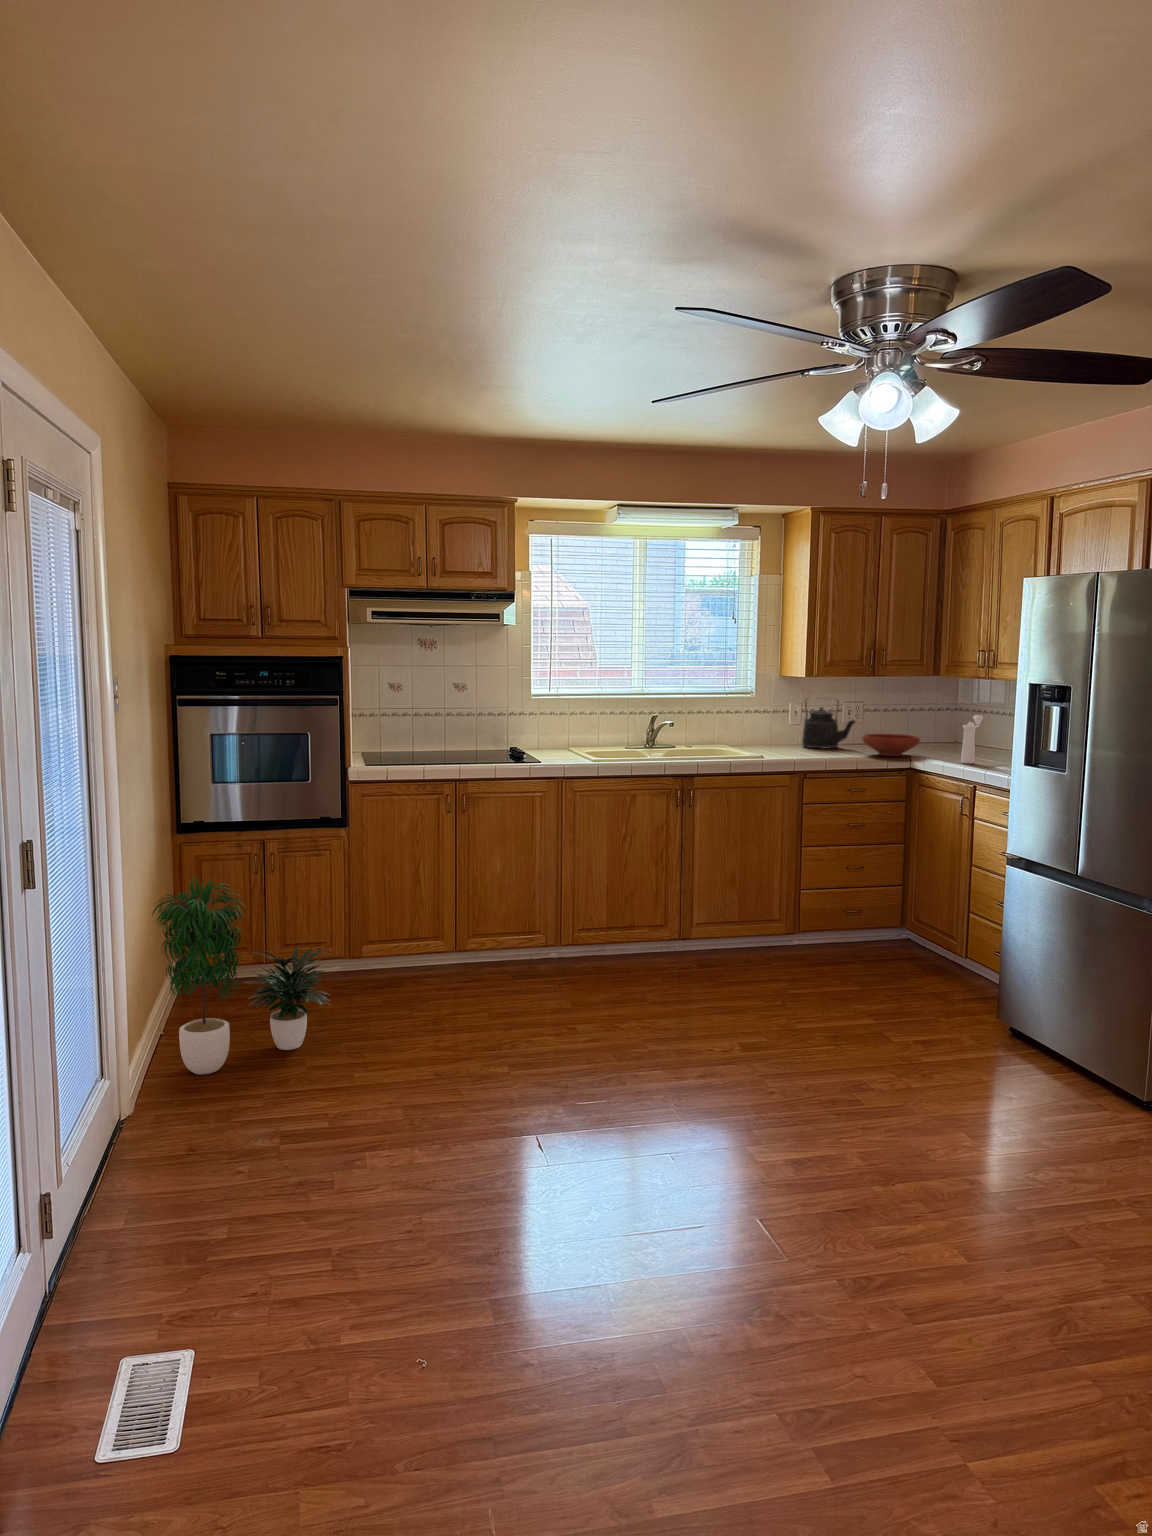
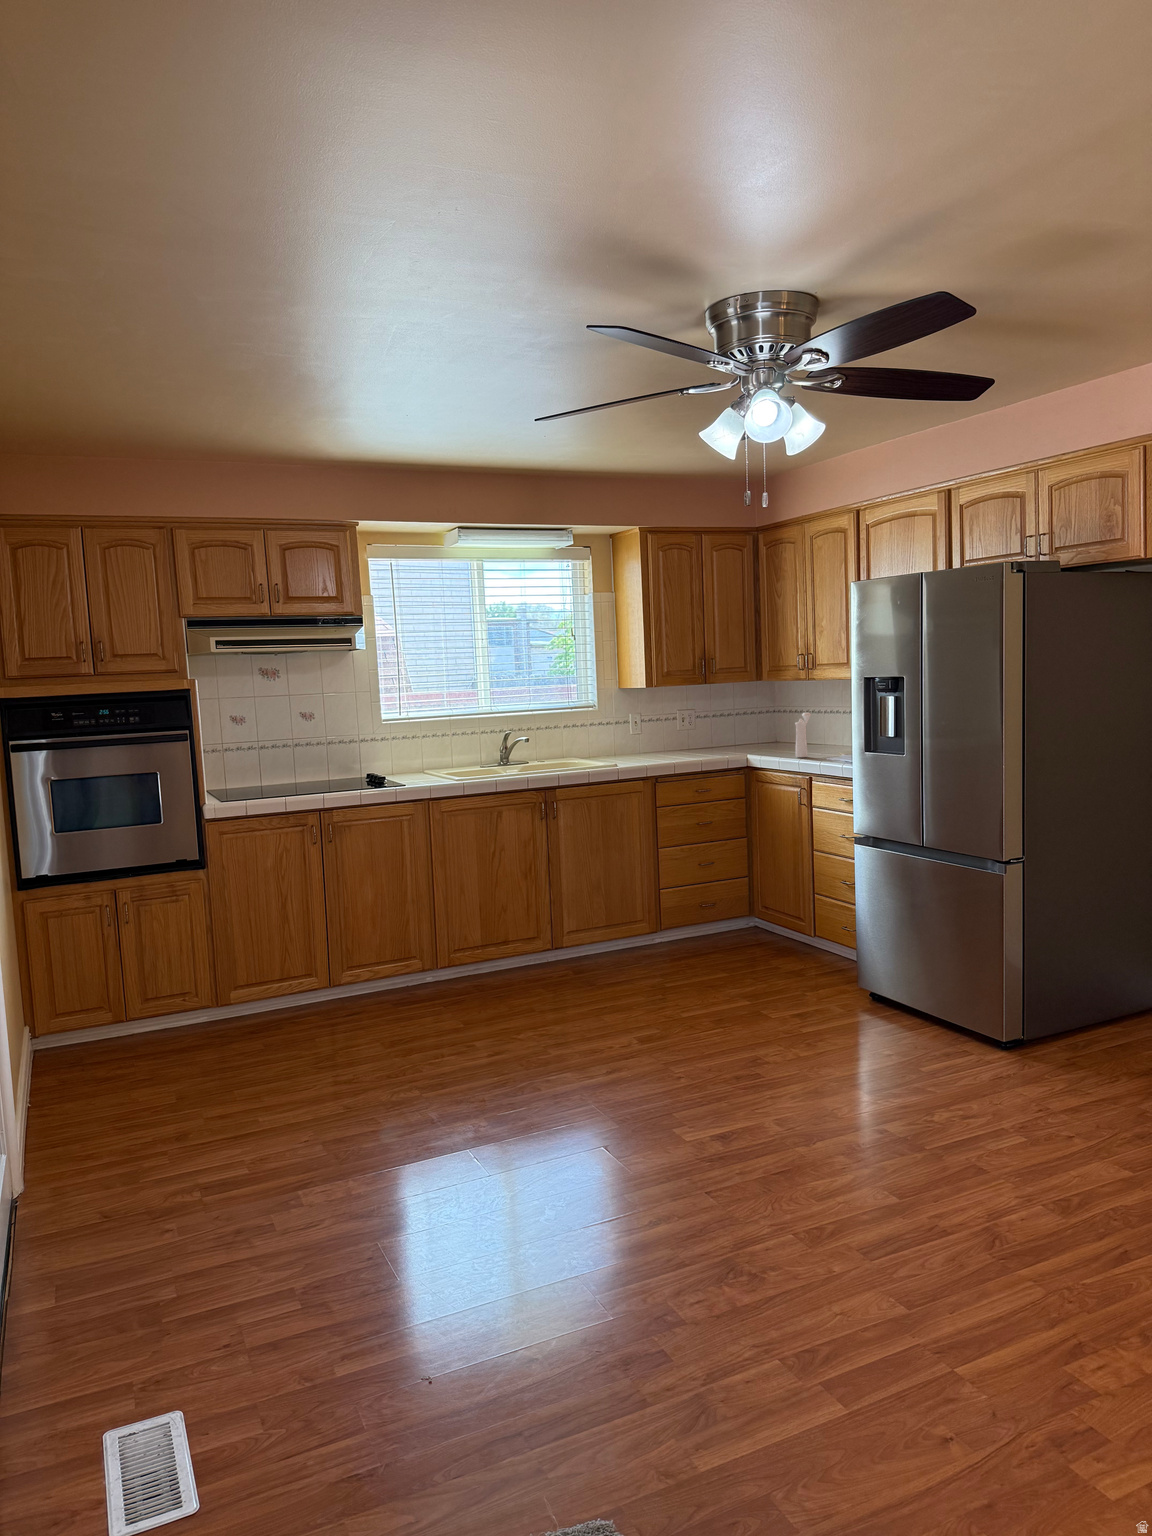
kettle: present [802,700,855,748] -> none [643,707,693,755]
bowl: present [862,734,920,756] -> none [703,736,756,757]
potted plant: present [152,875,330,1075] -> none [18,925,223,1142]

